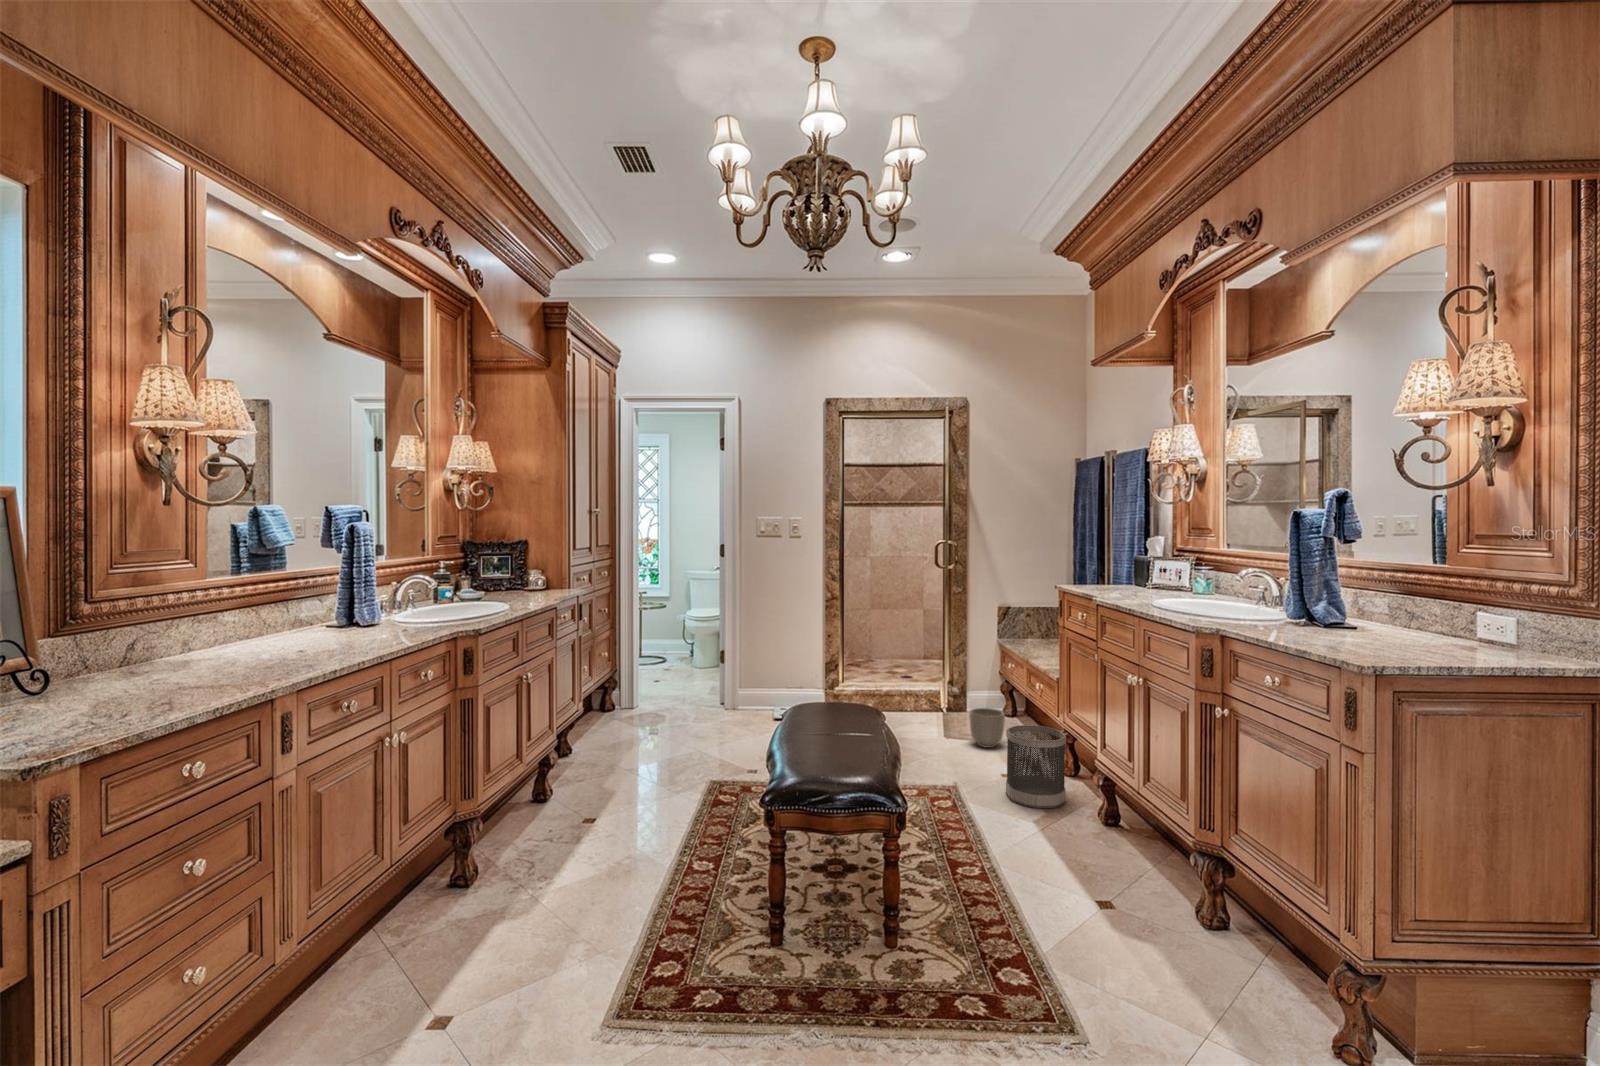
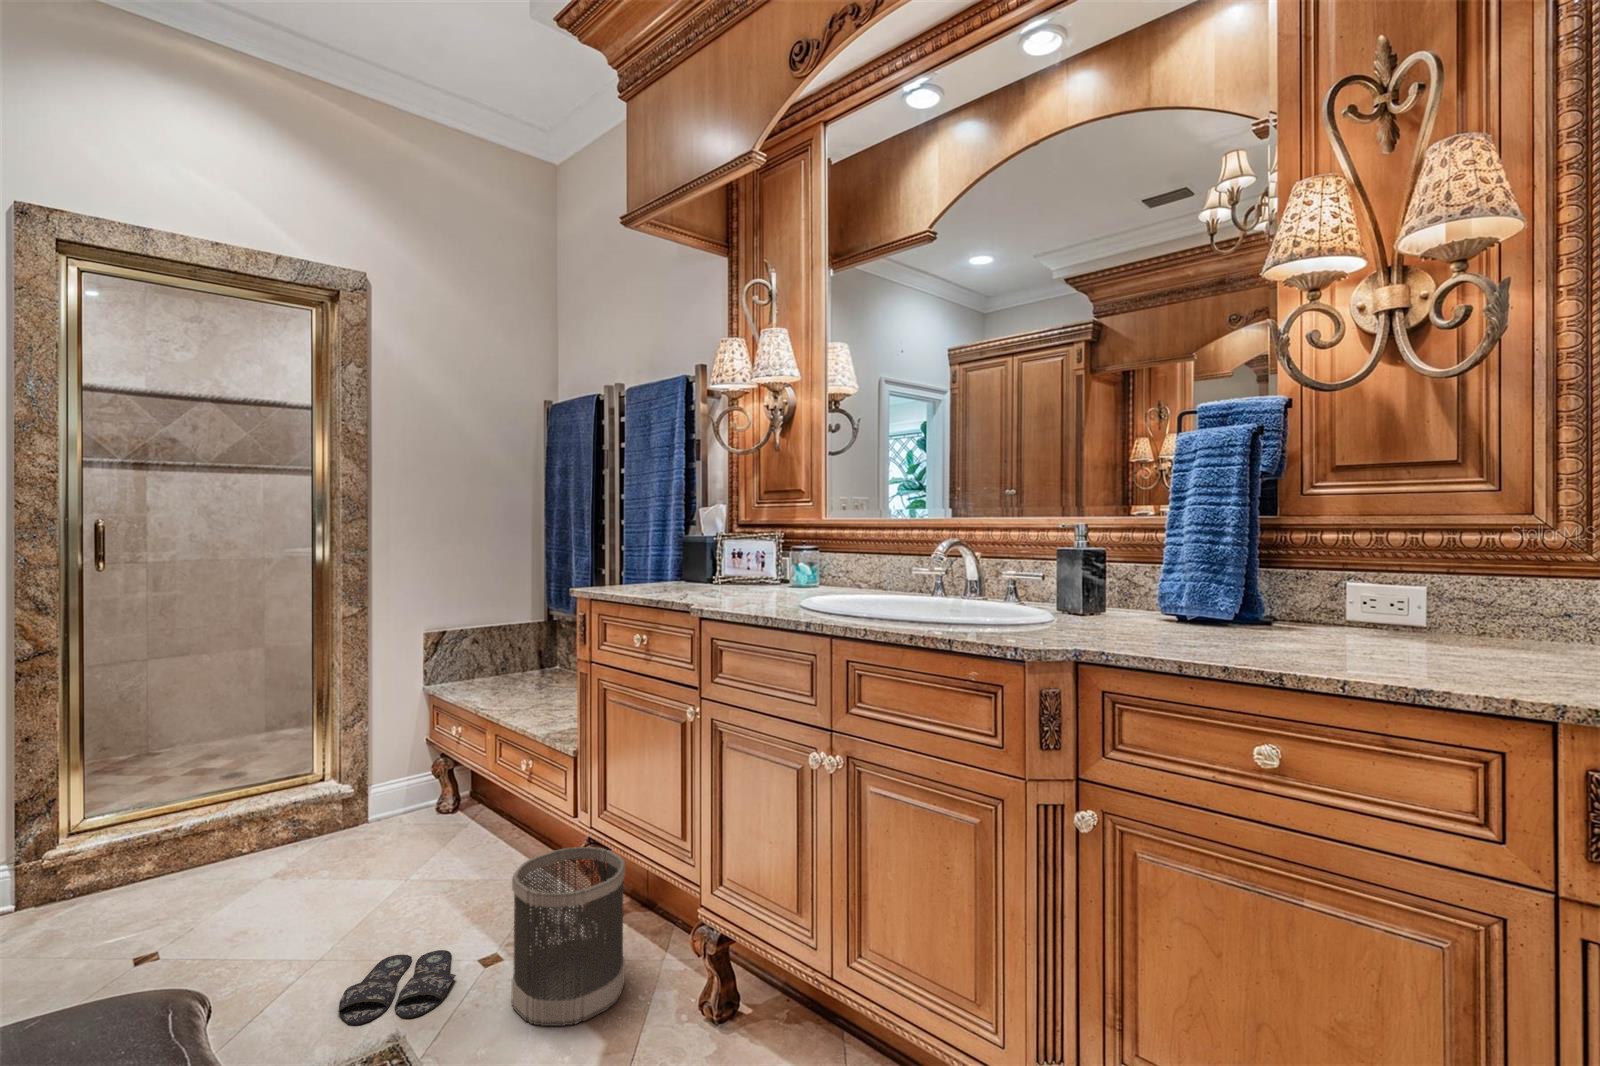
planter: present [969,708,1005,748] -> none [398,818,468,899]
slippers: none [934,762,986,784] -> present [339,950,456,1025]

